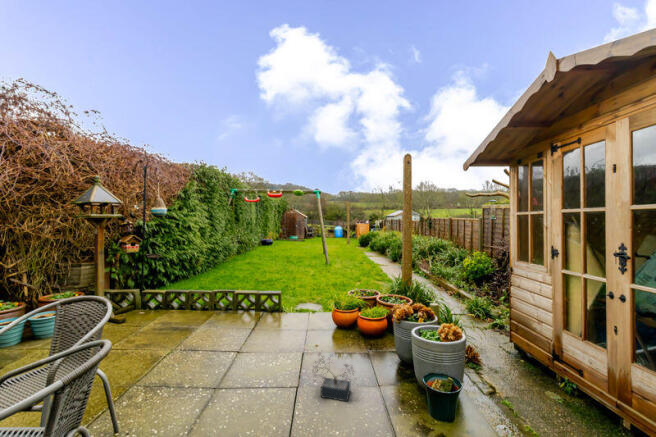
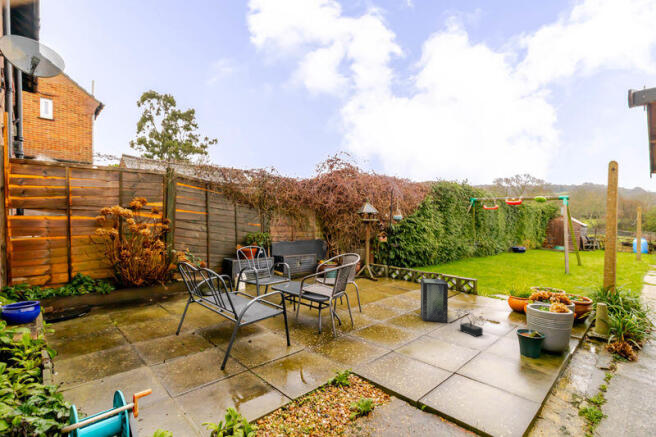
storage box: none [241,313,293,401] -> present [421,278,448,323]

